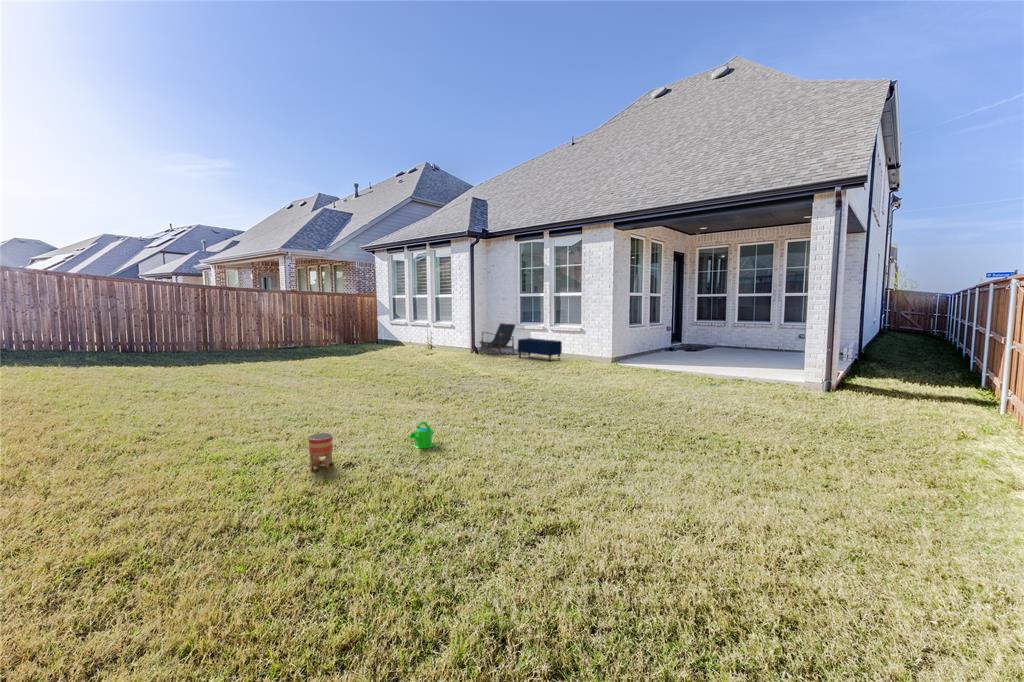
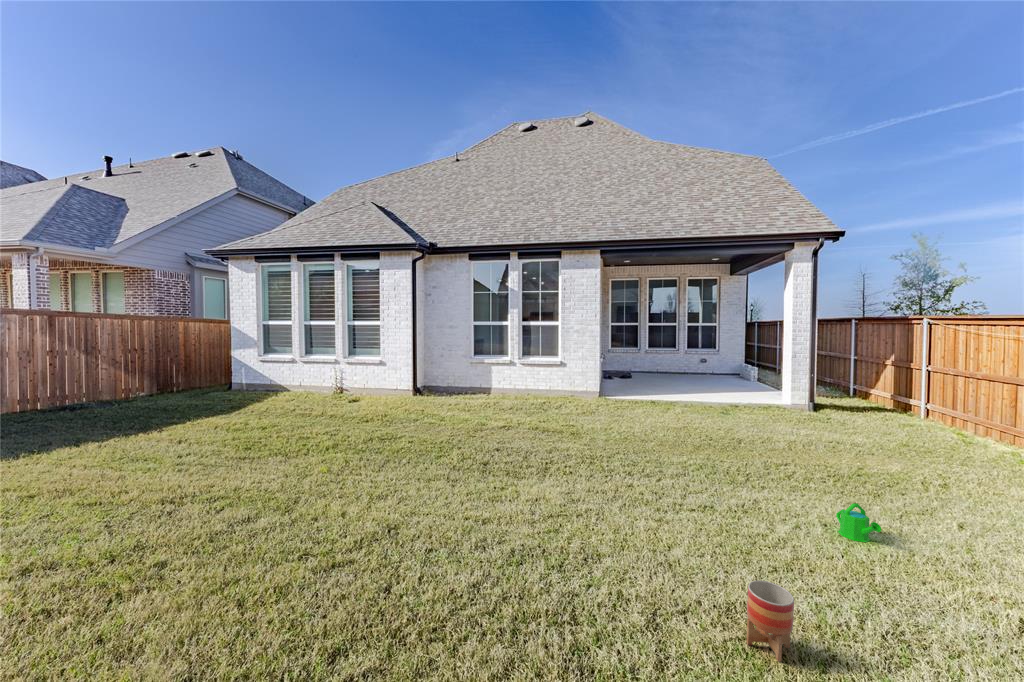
lounge chair: present [480,323,515,356] -> none [434,356,472,397]
bench: present [518,338,562,362] -> none [487,372,536,399]
watering can: present [410,421,433,449] -> present [836,503,881,542]

